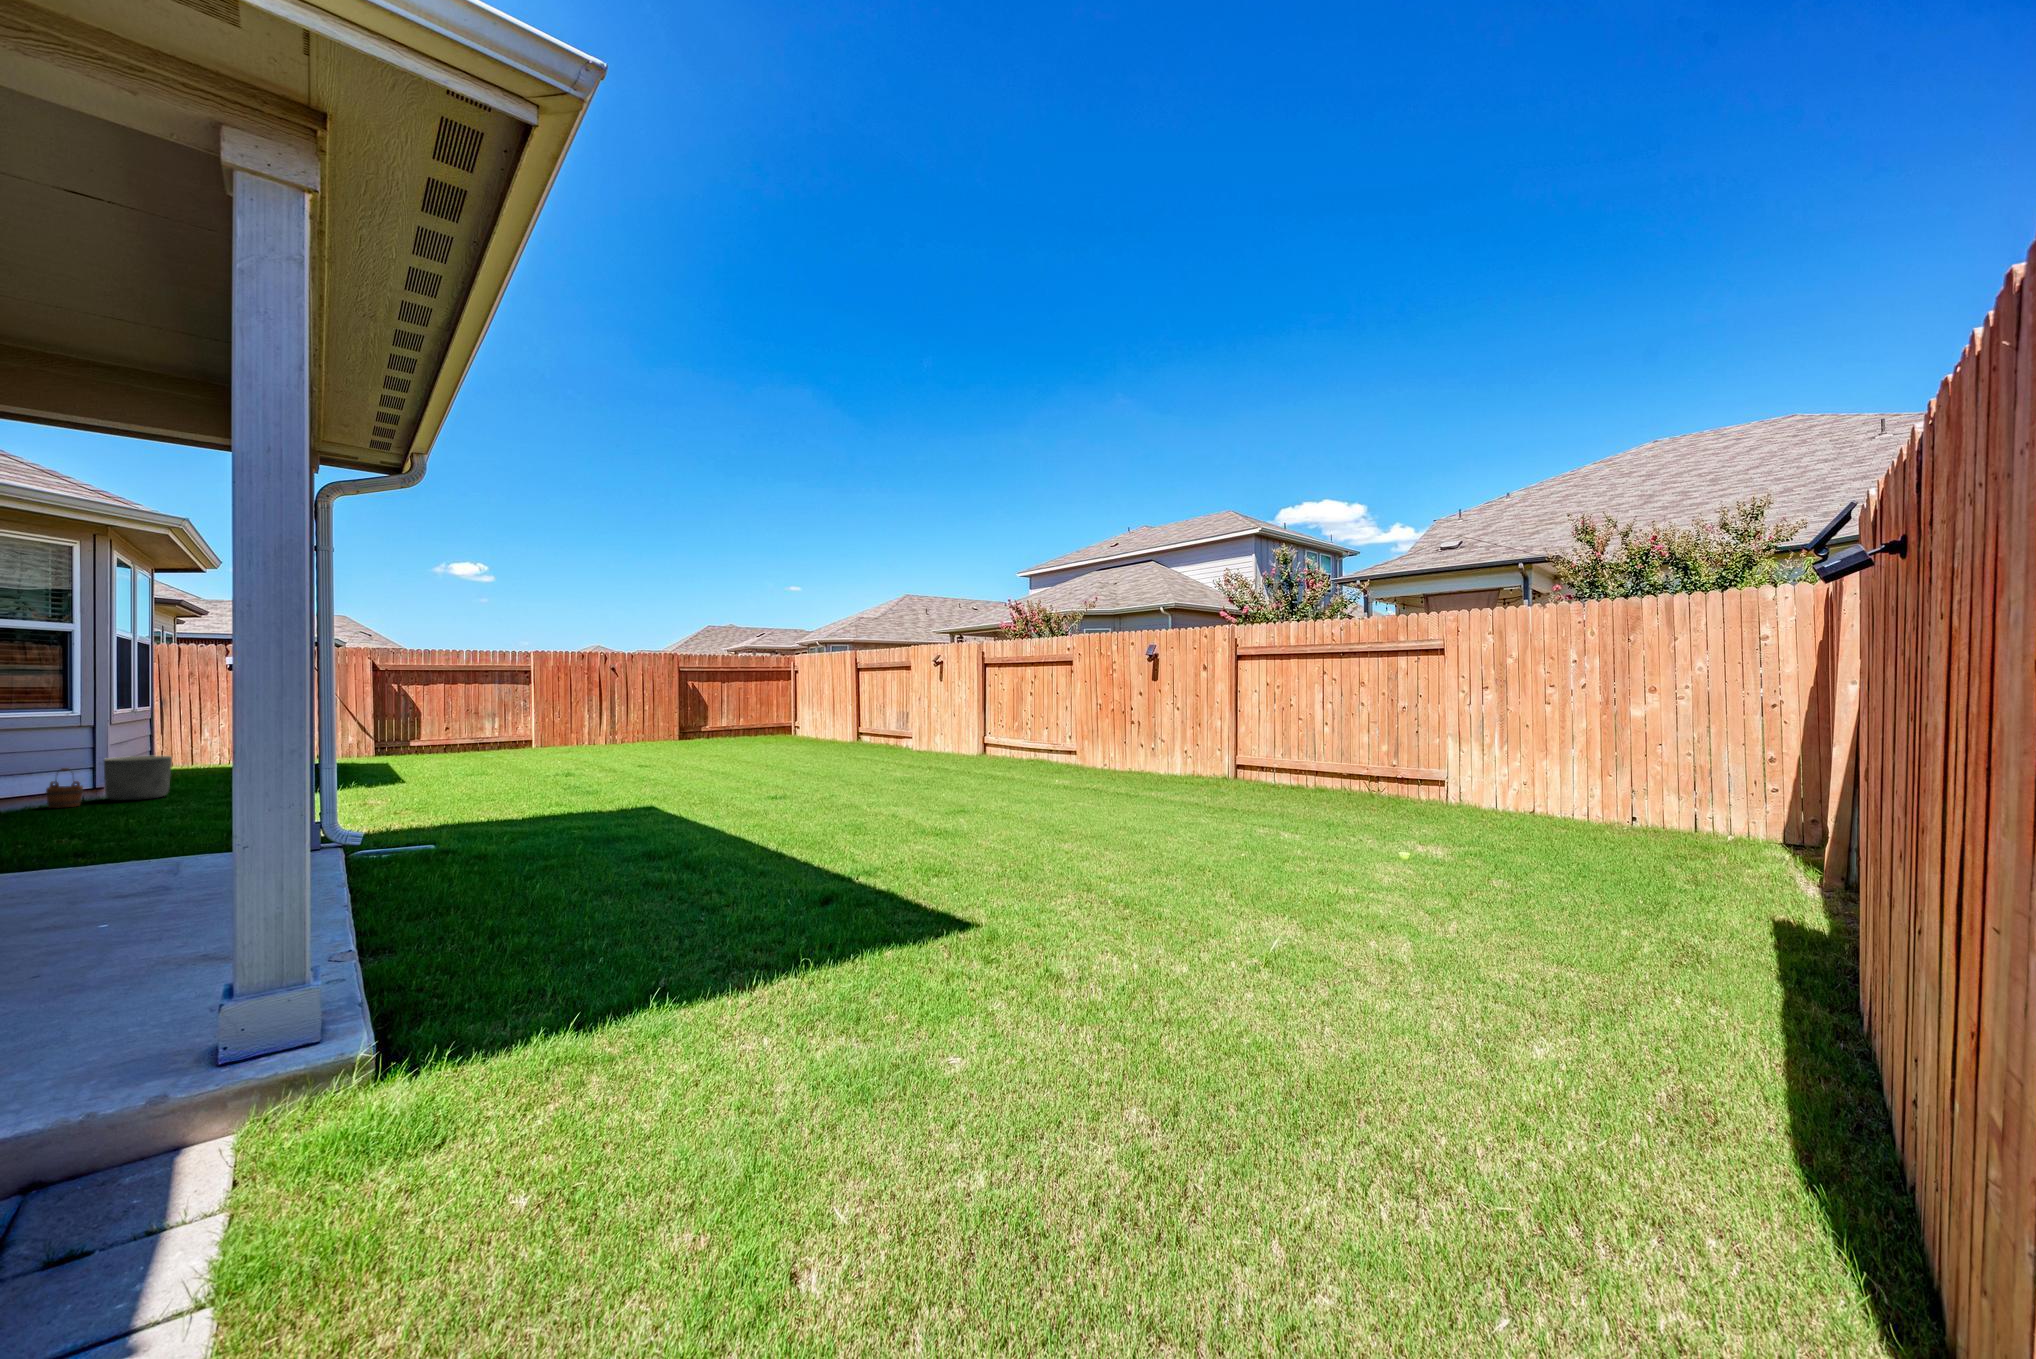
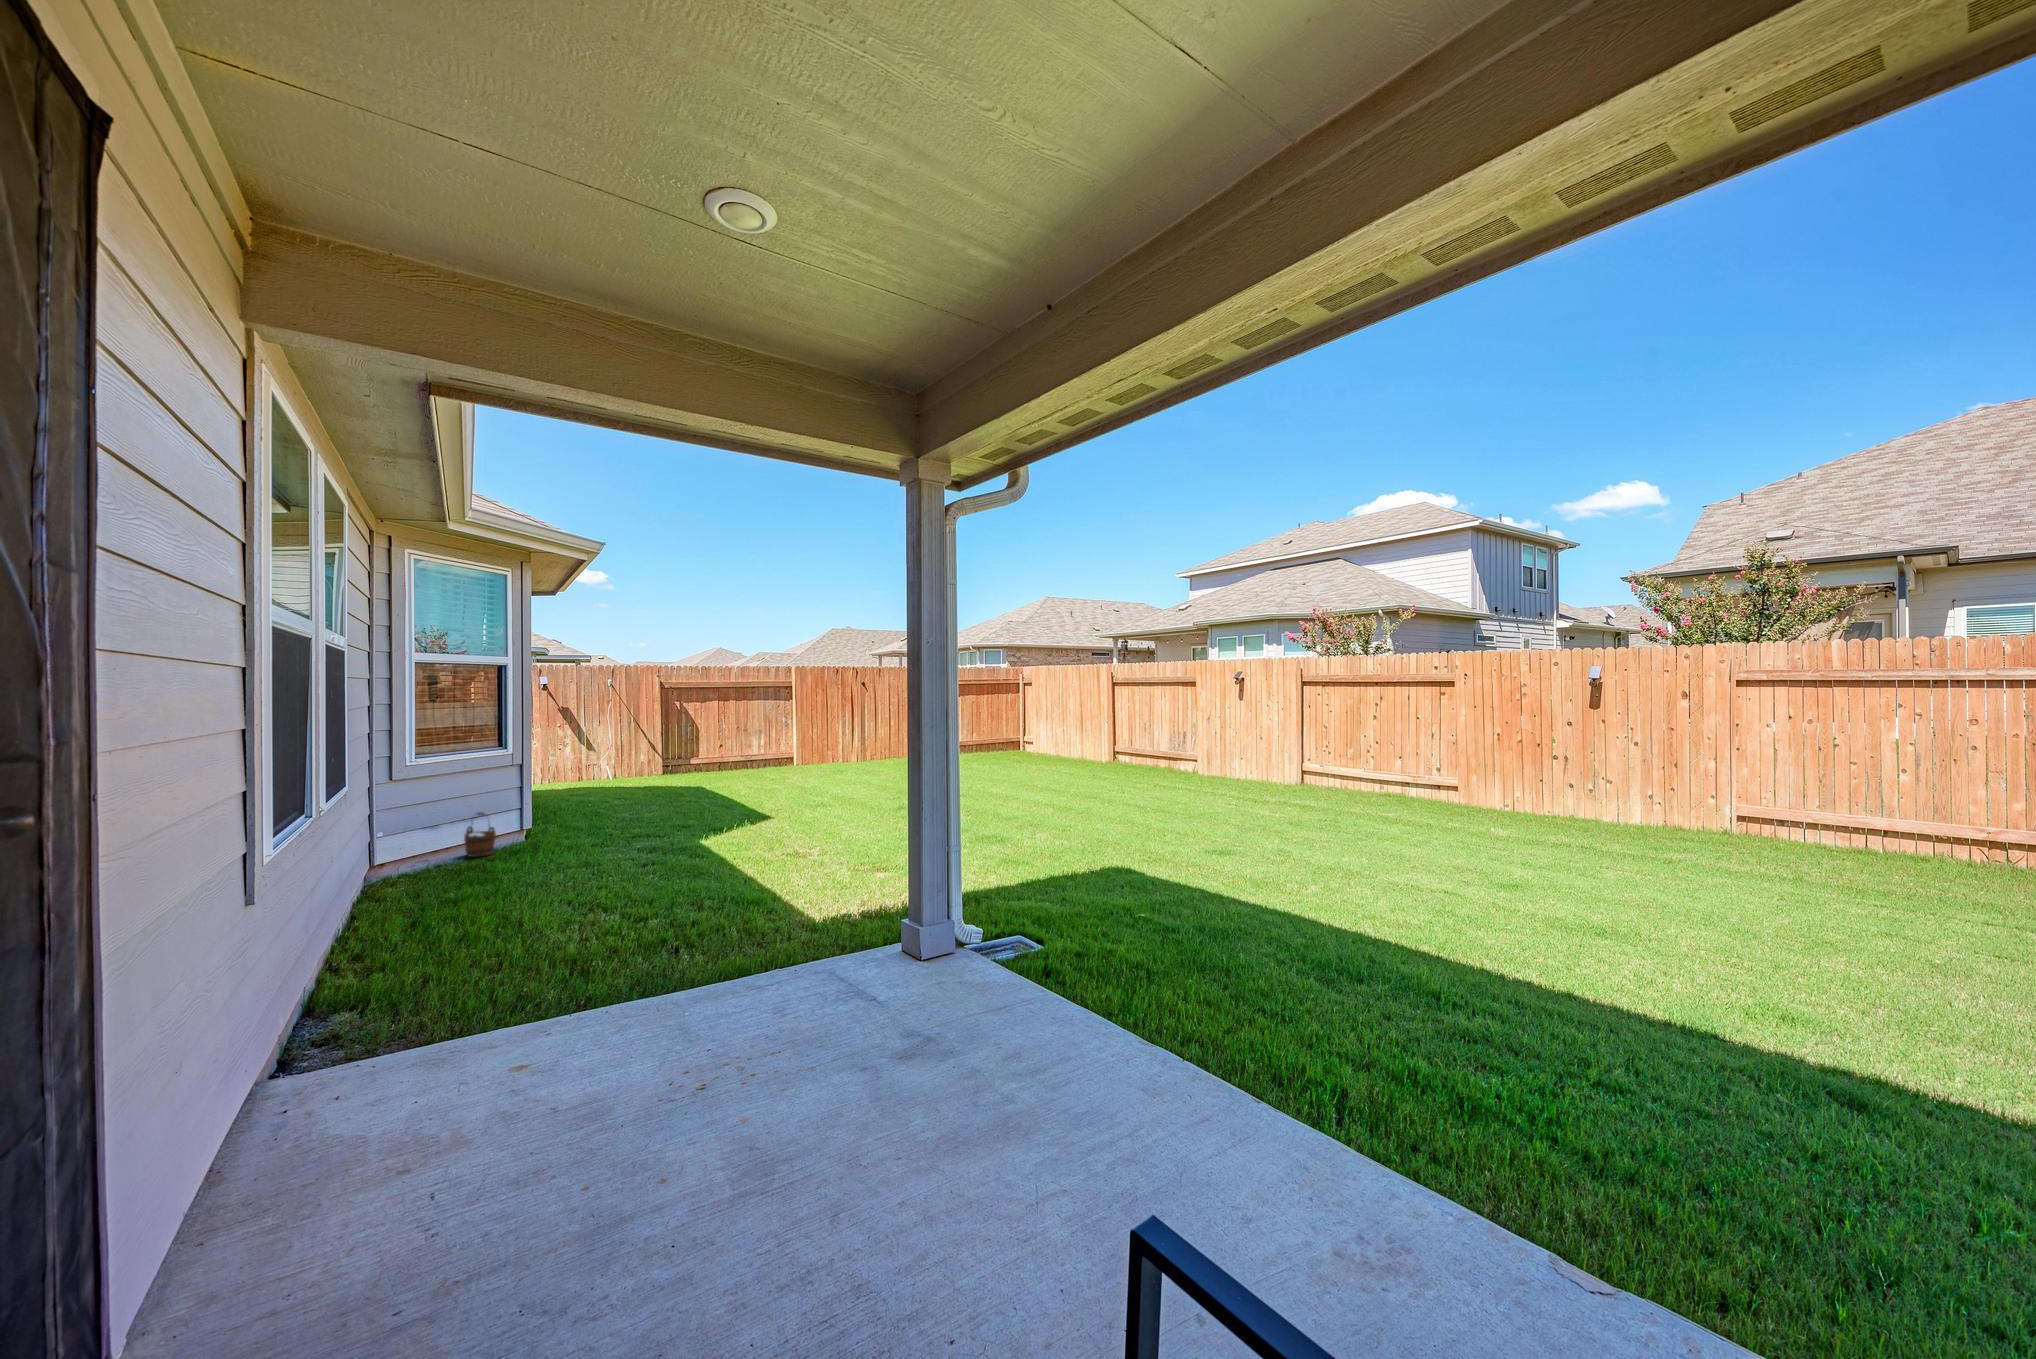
planter: present [104,756,172,800] -> none [505,794,563,845]

